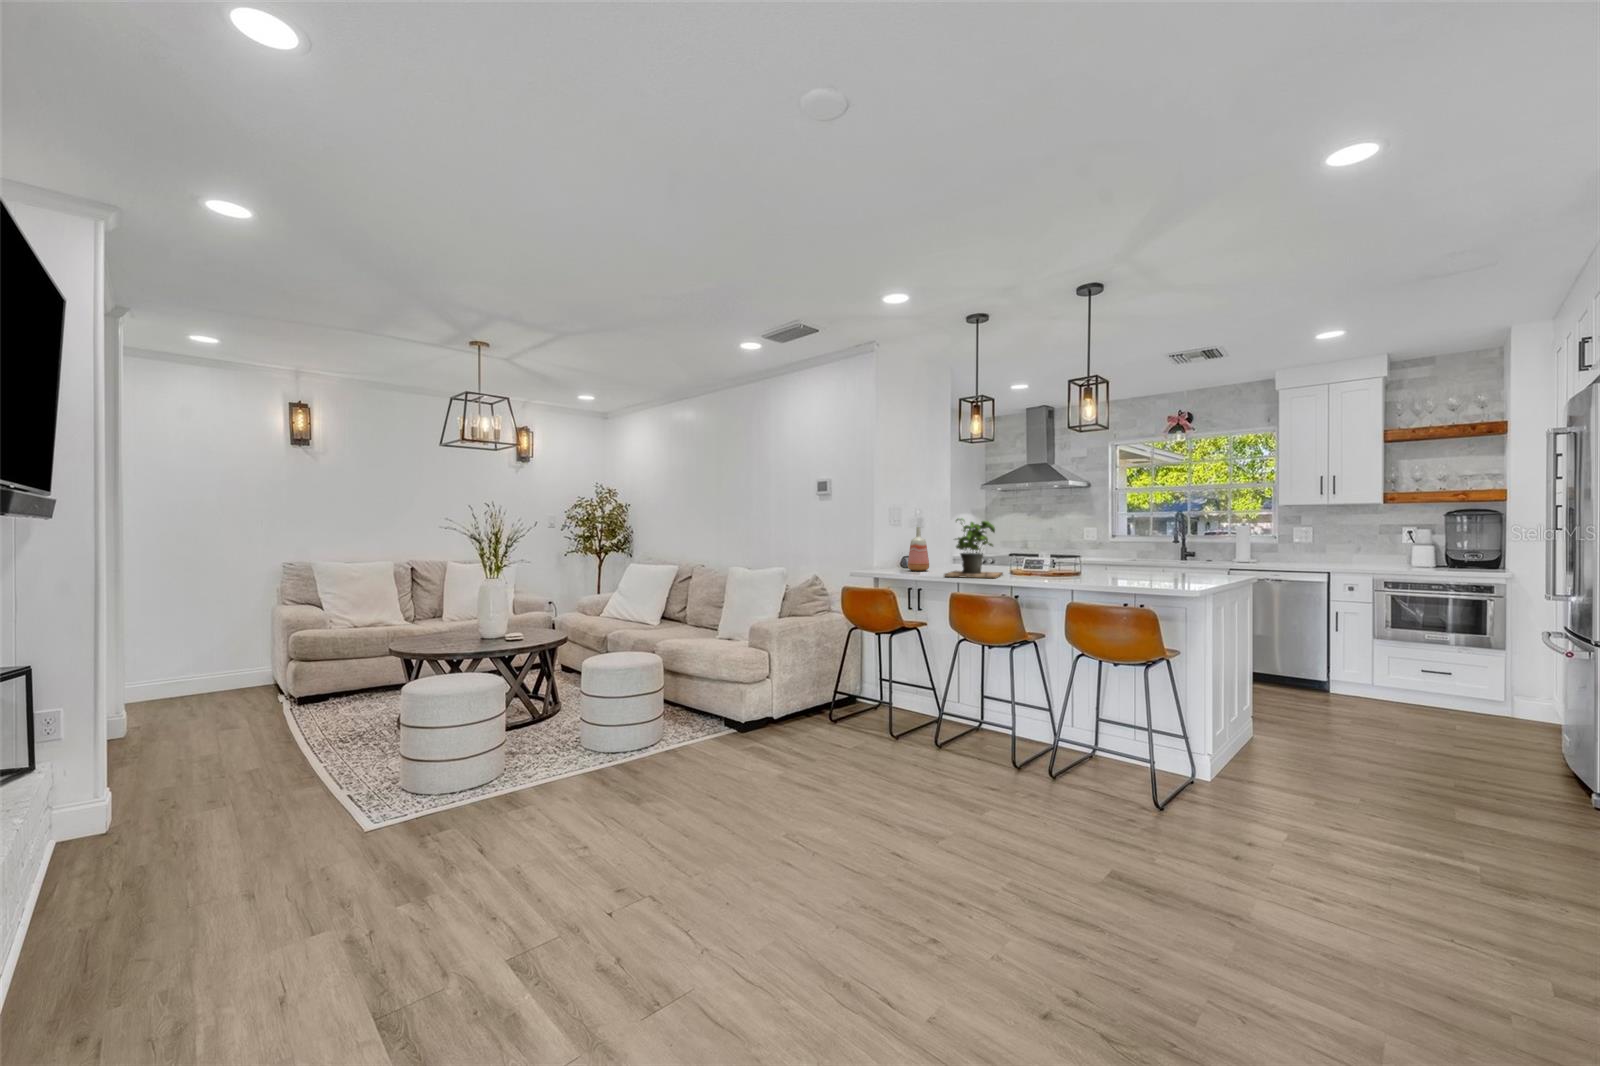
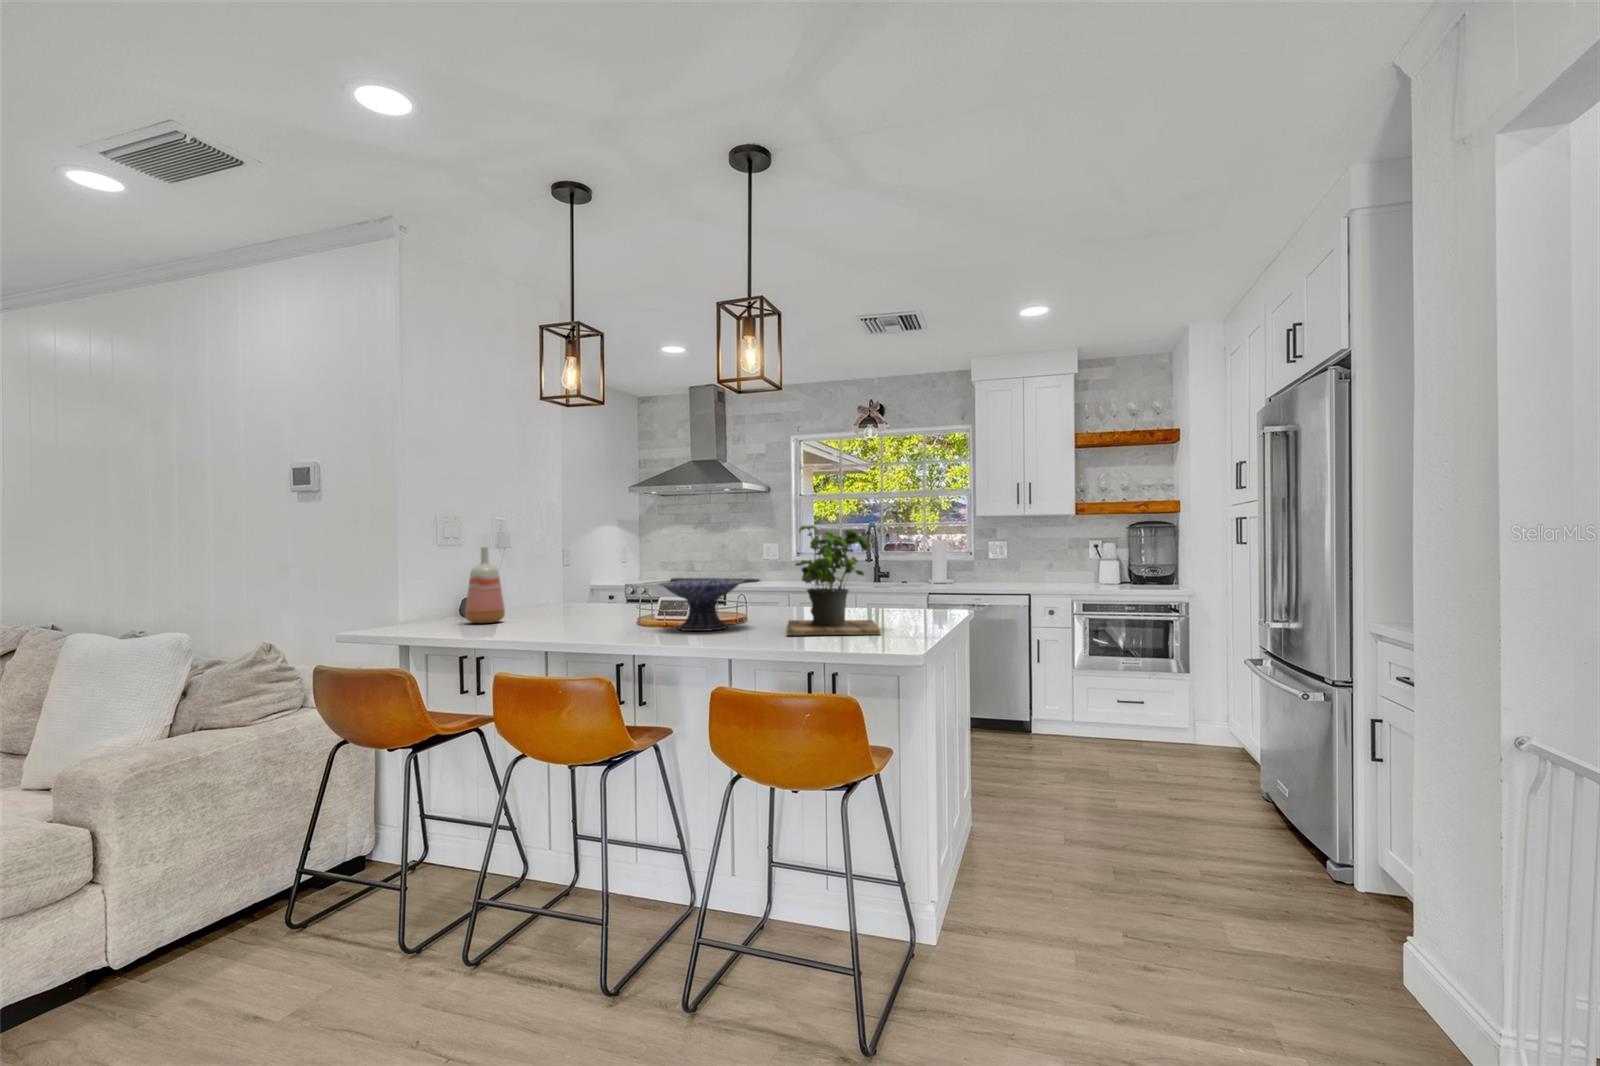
potted plant: present [944,519,1003,578] -> present [786,526,881,635]
decorative bowl: none [1029,549,1085,579] -> present [659,579,744,631]

